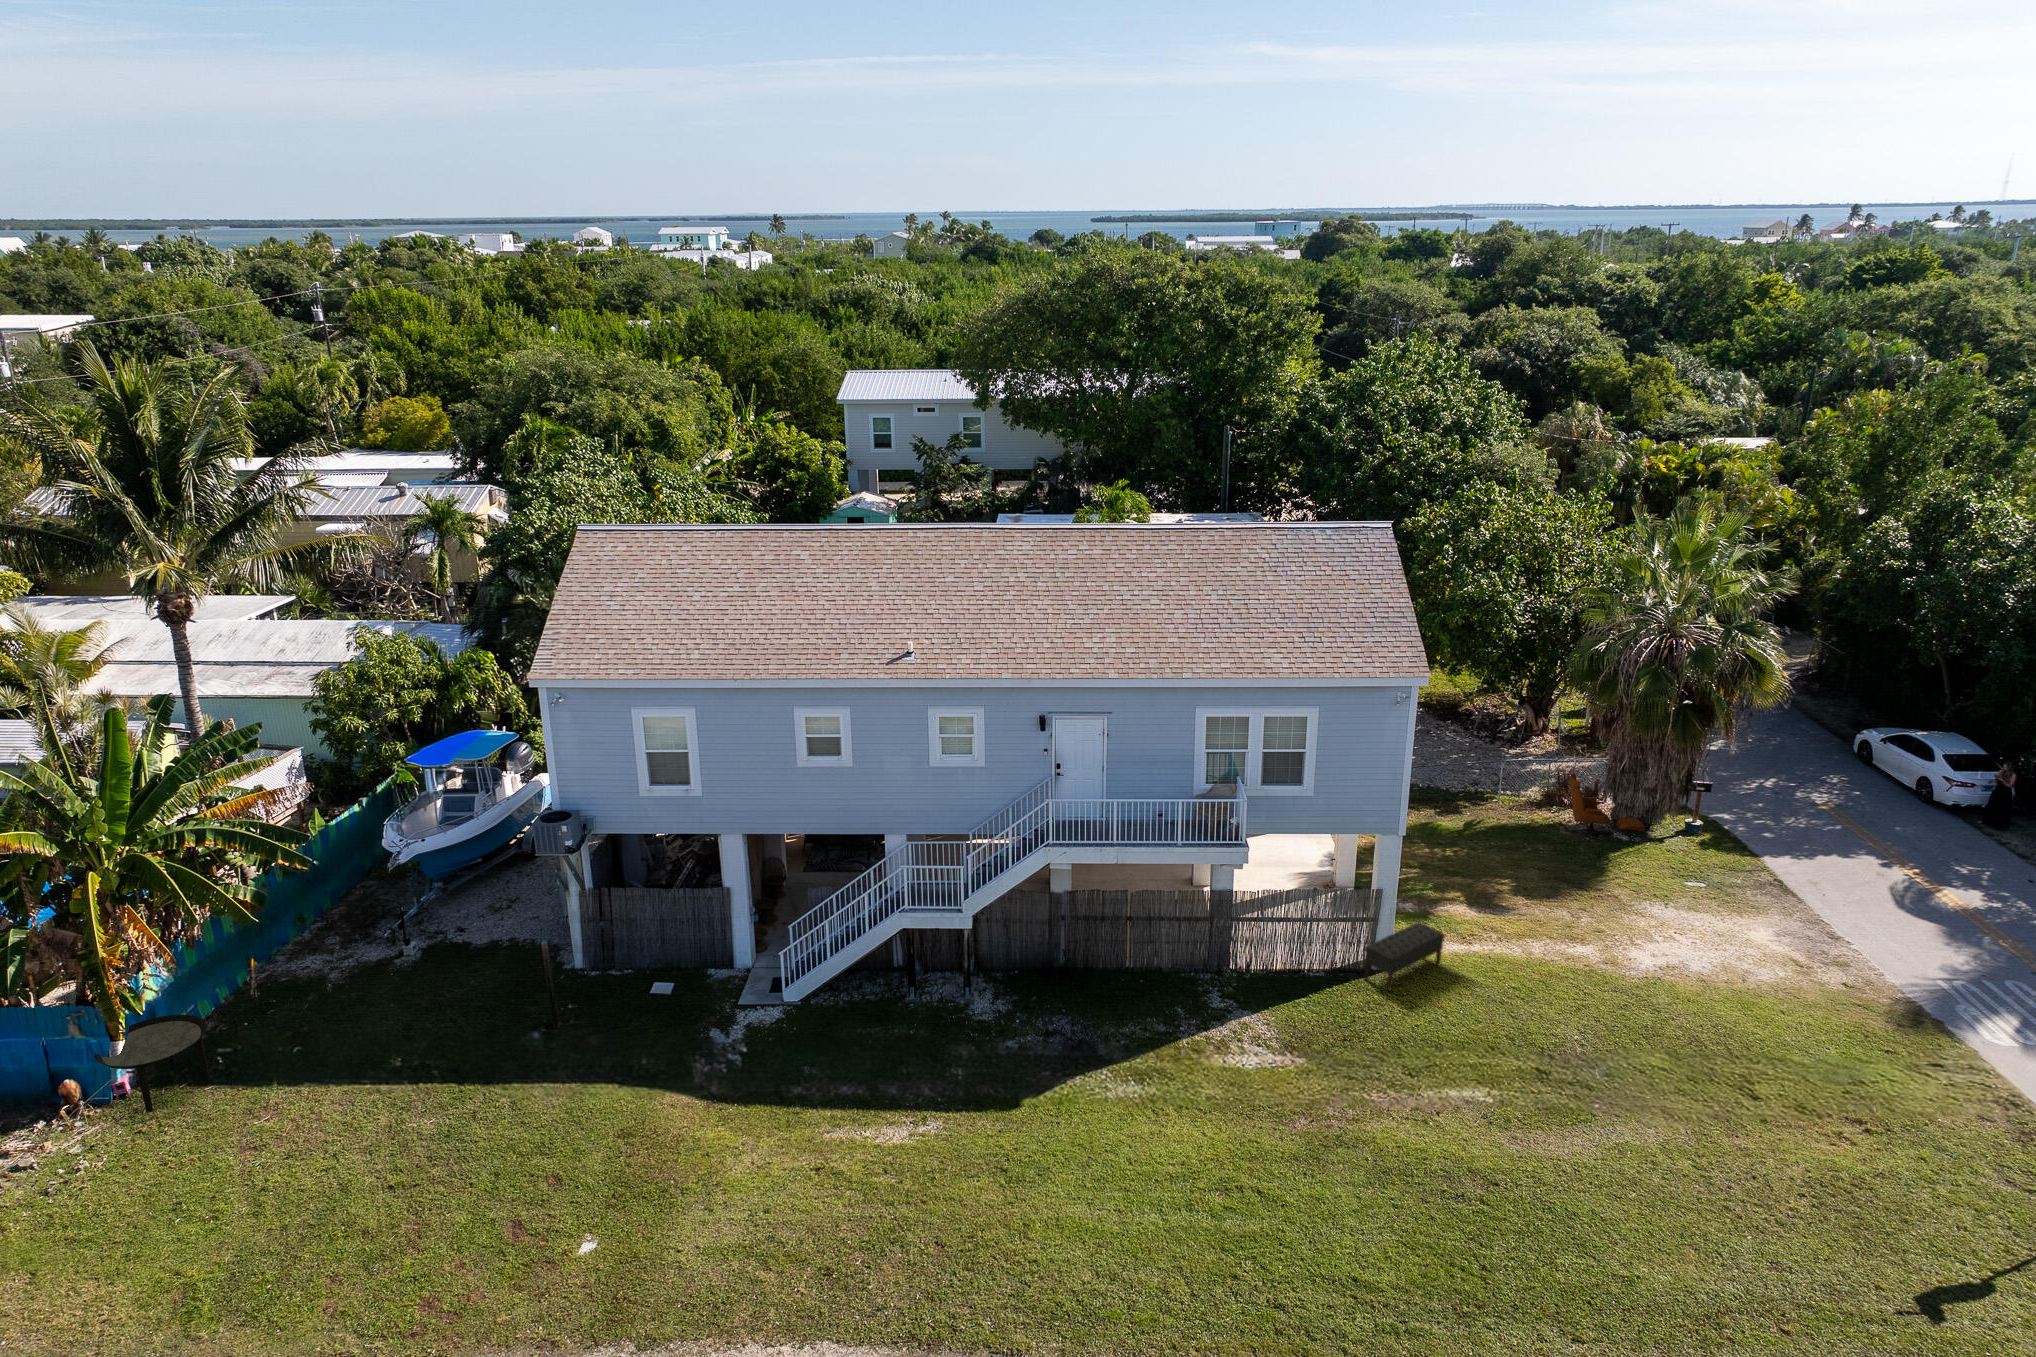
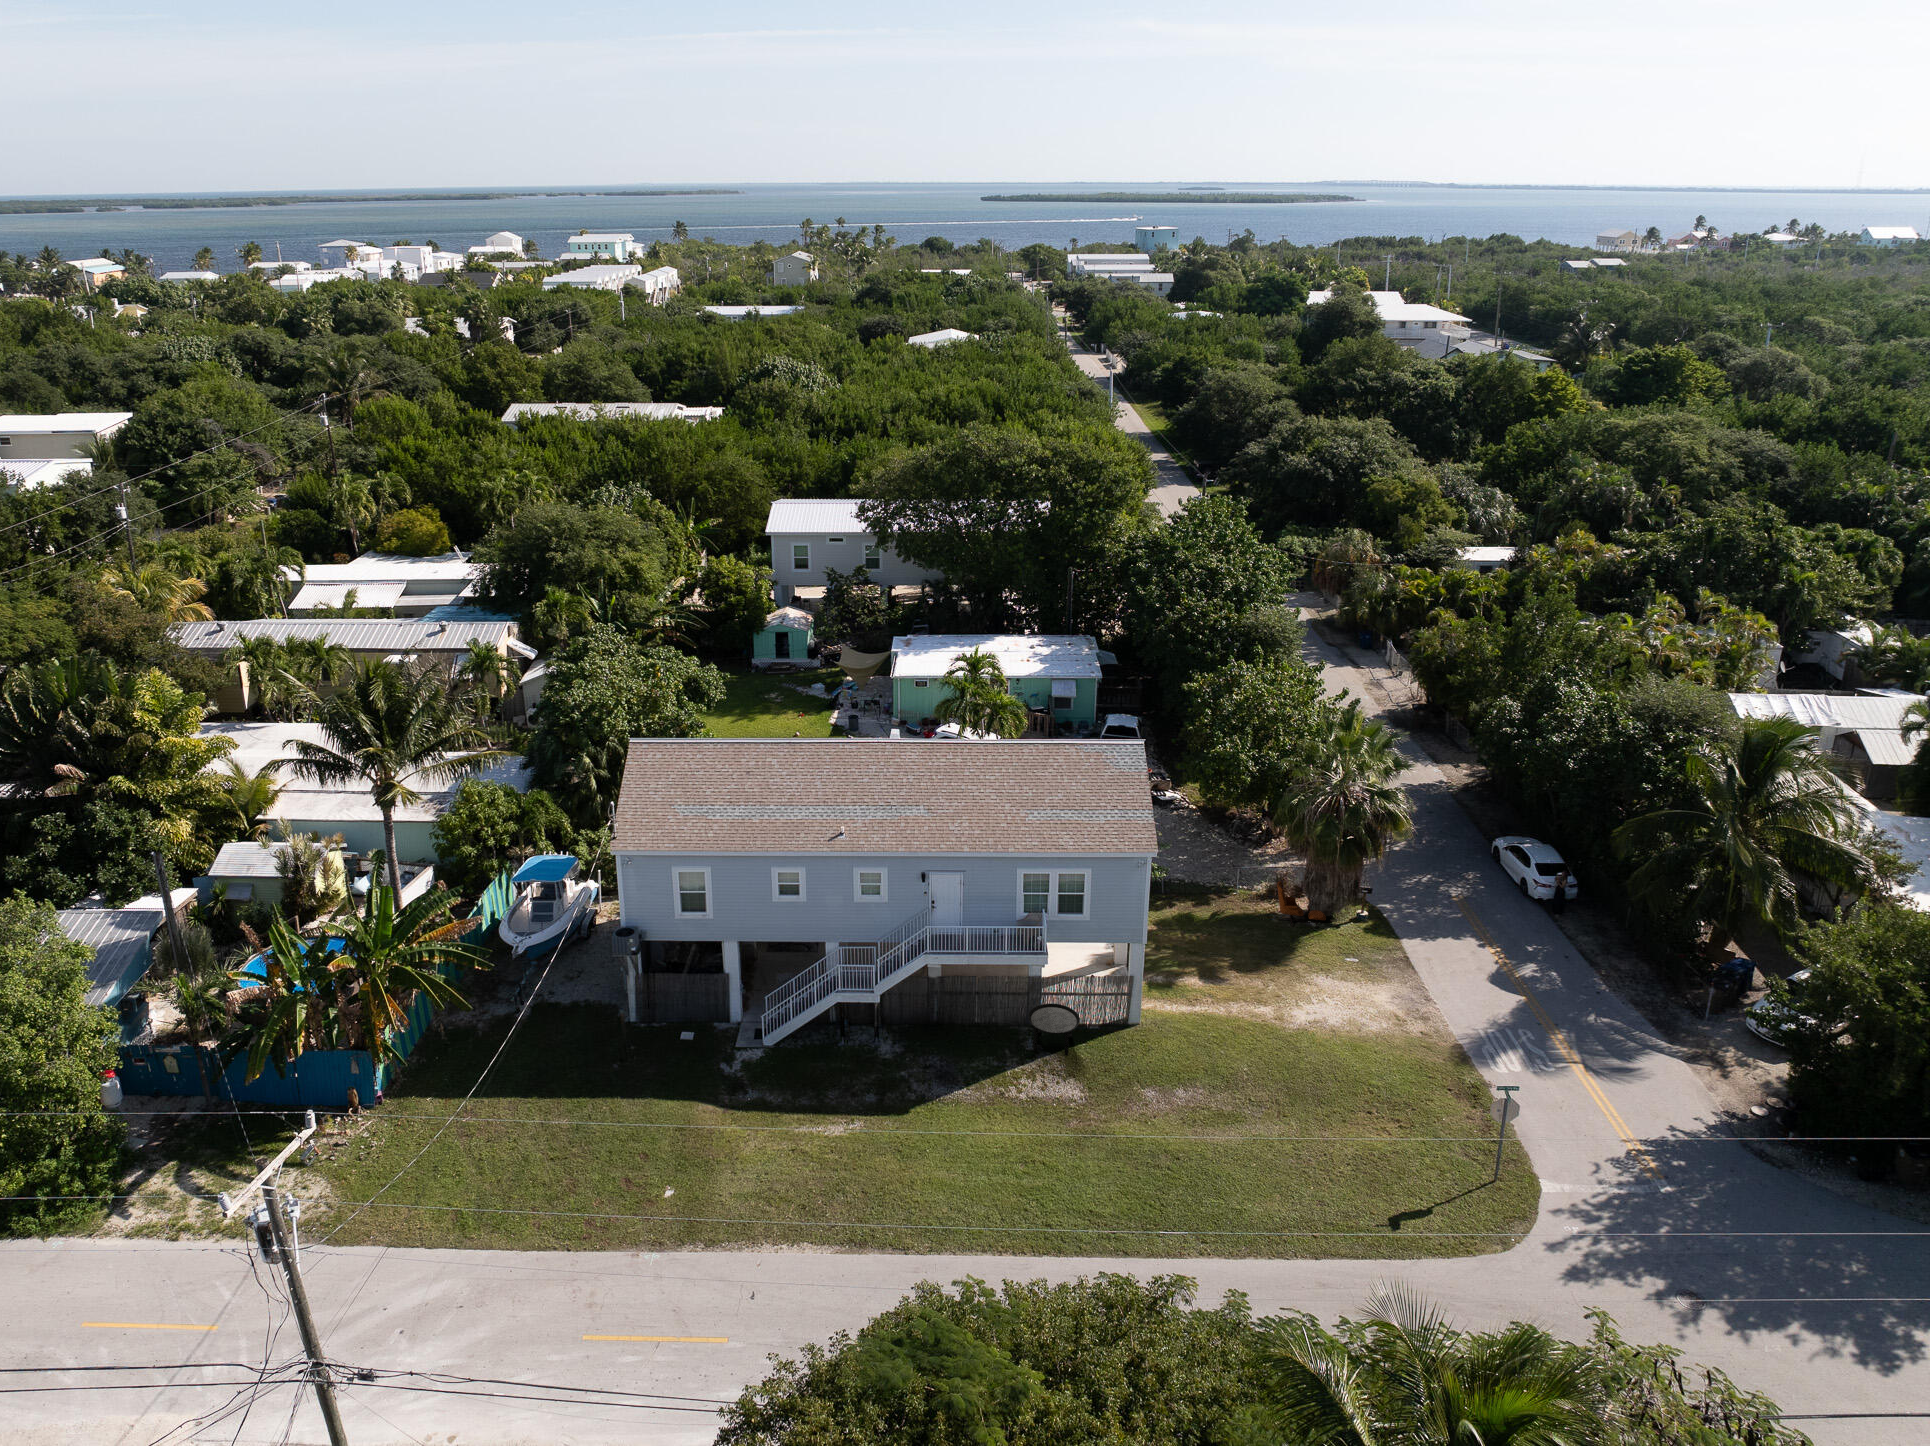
bench: present [1364,923,1445,992] -> none [1121,994,1173,1039]
round table: present [94,1014,210,1112] -> present [1028,1004,1080,1056]

